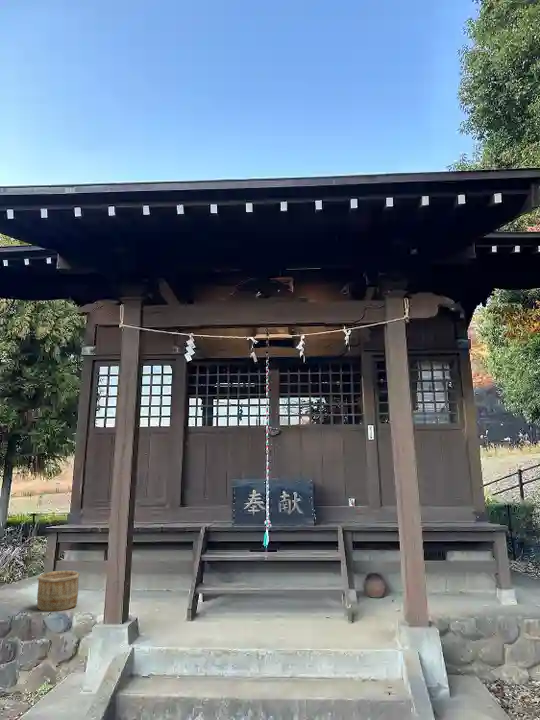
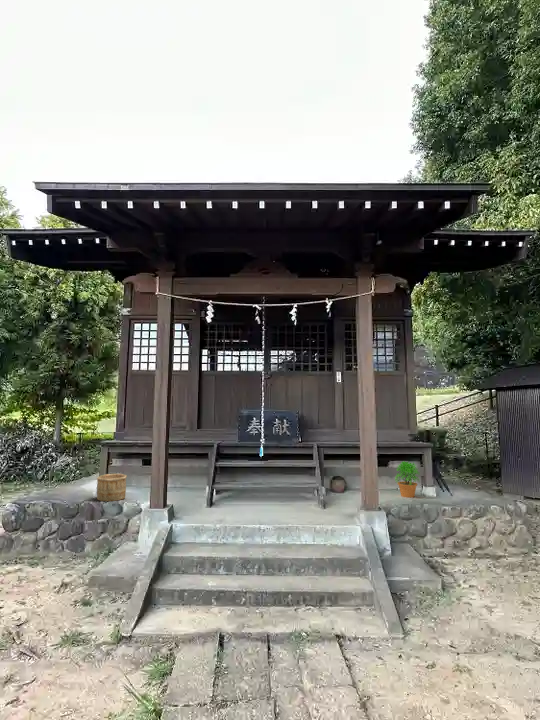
potted plant: none [453,550,491,604] -> present [395,461,419,497]

